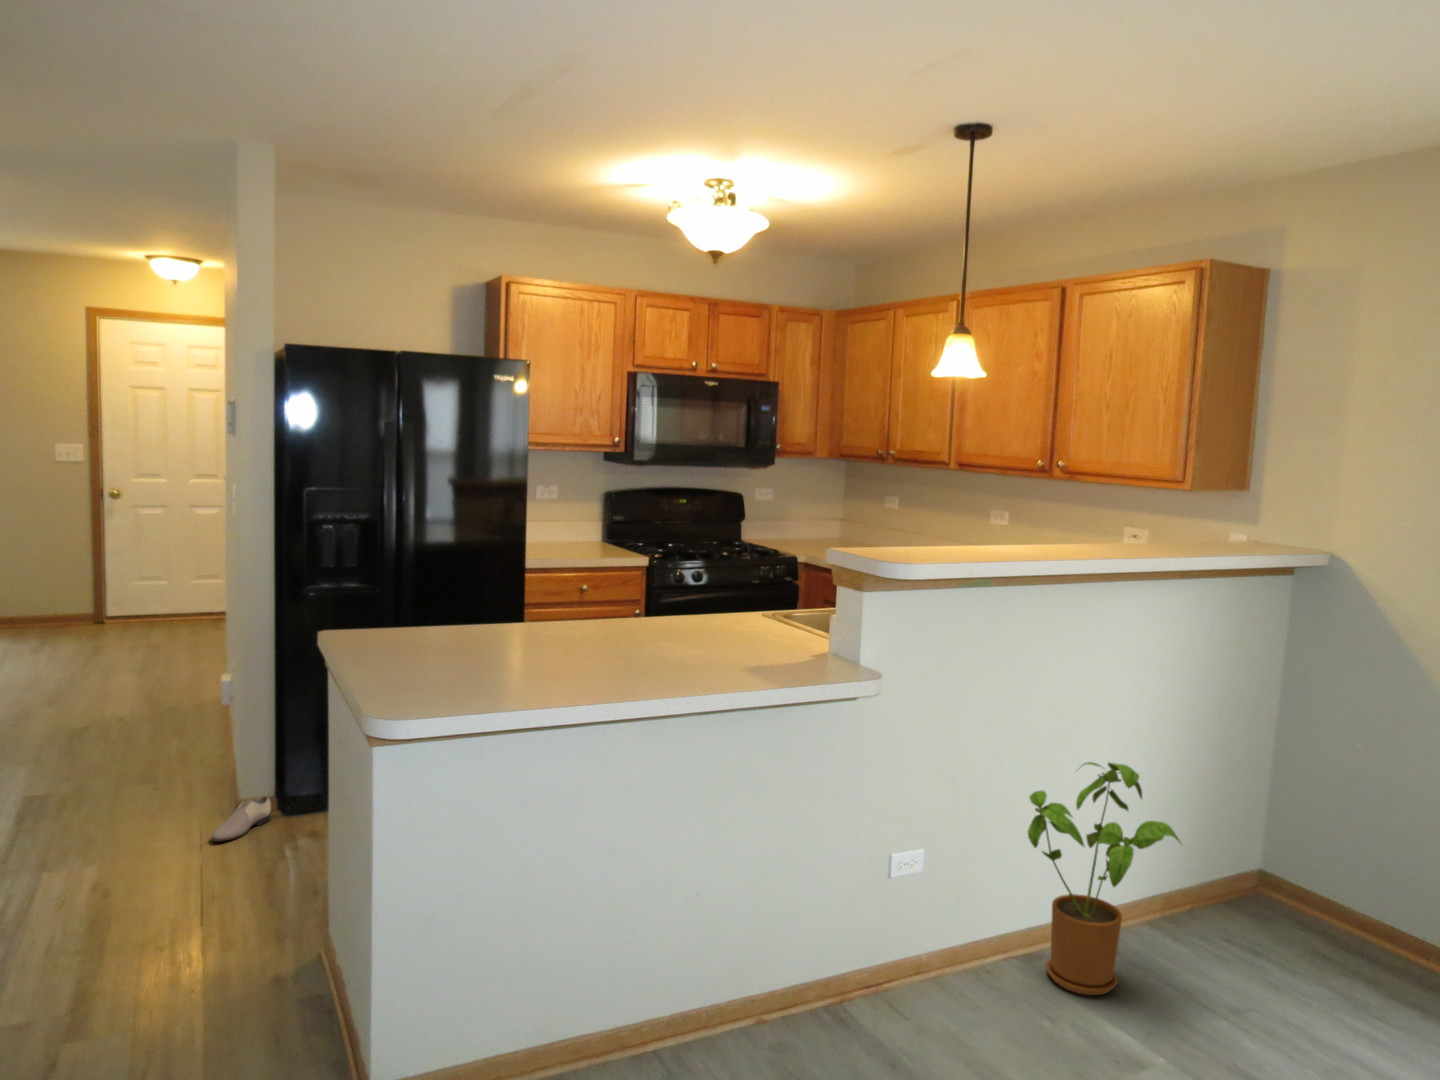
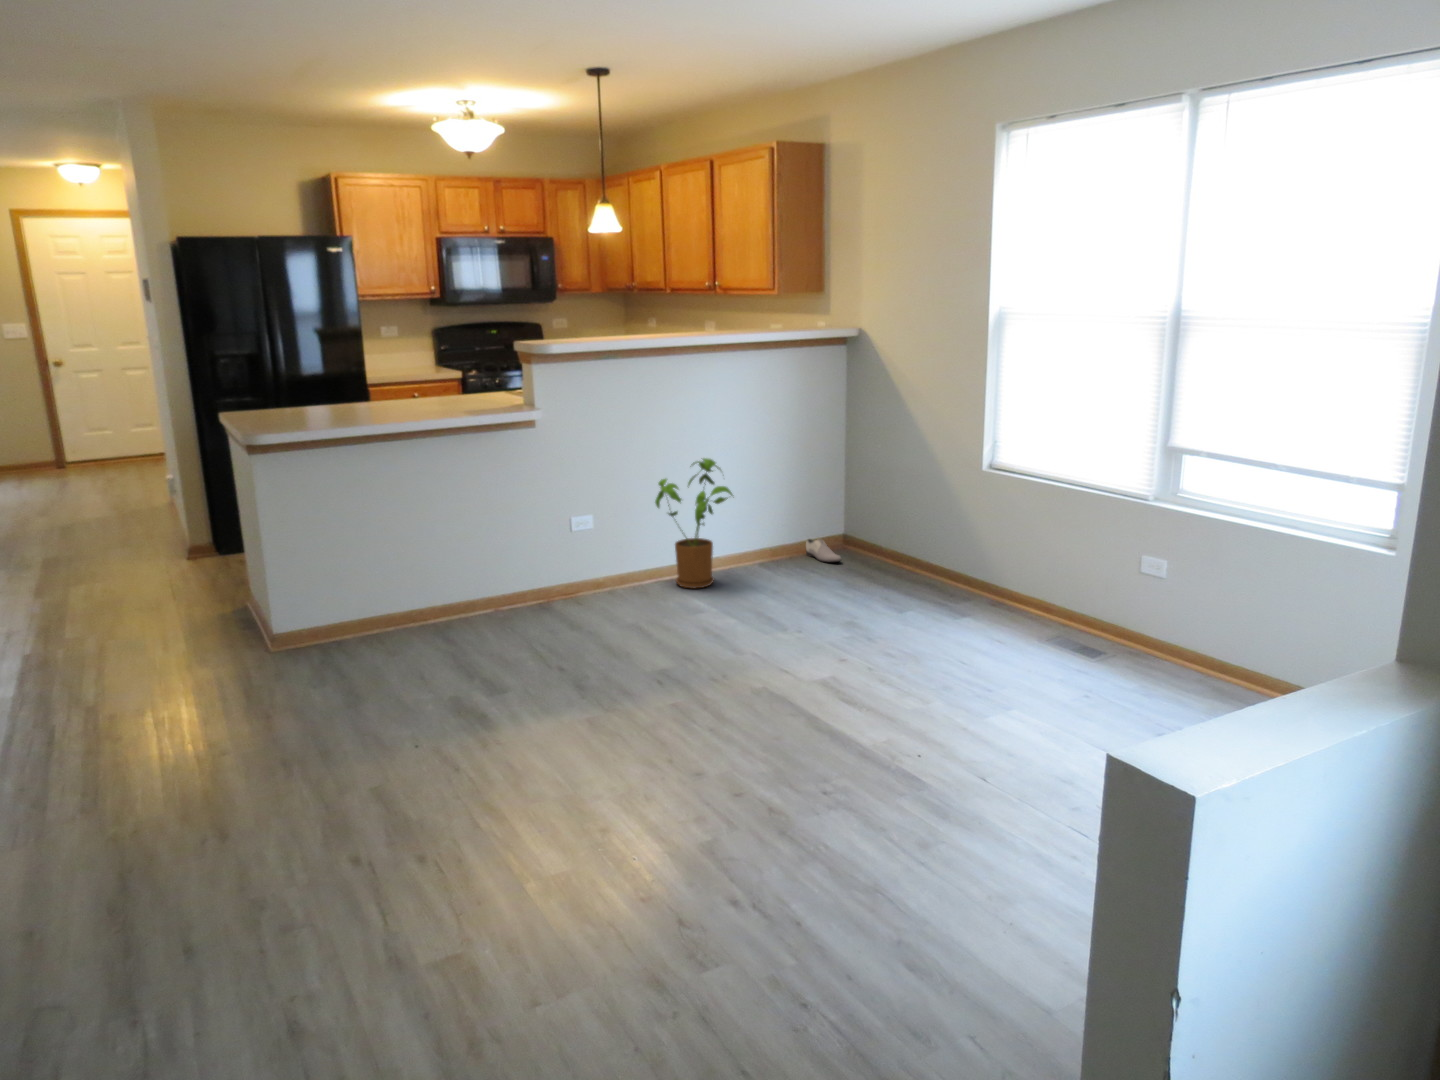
shoe: present [211,796,271,842] -> present [806,539,841,562]

